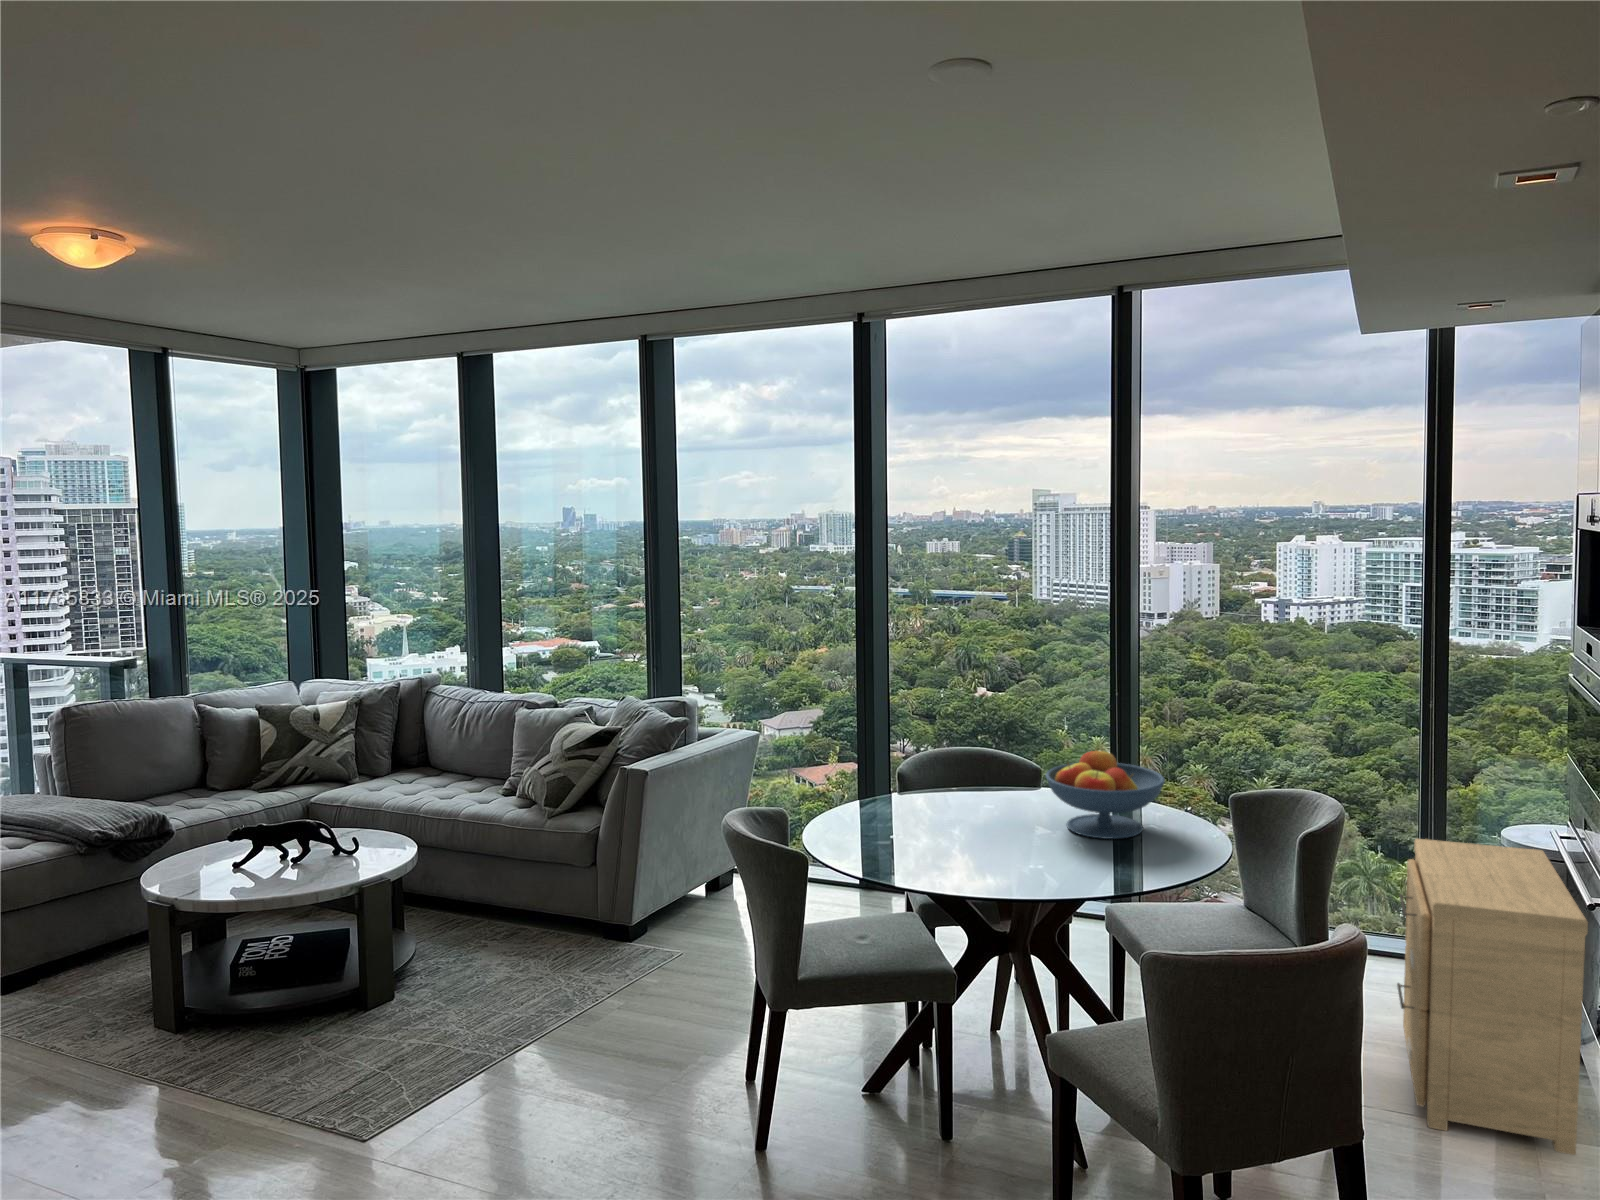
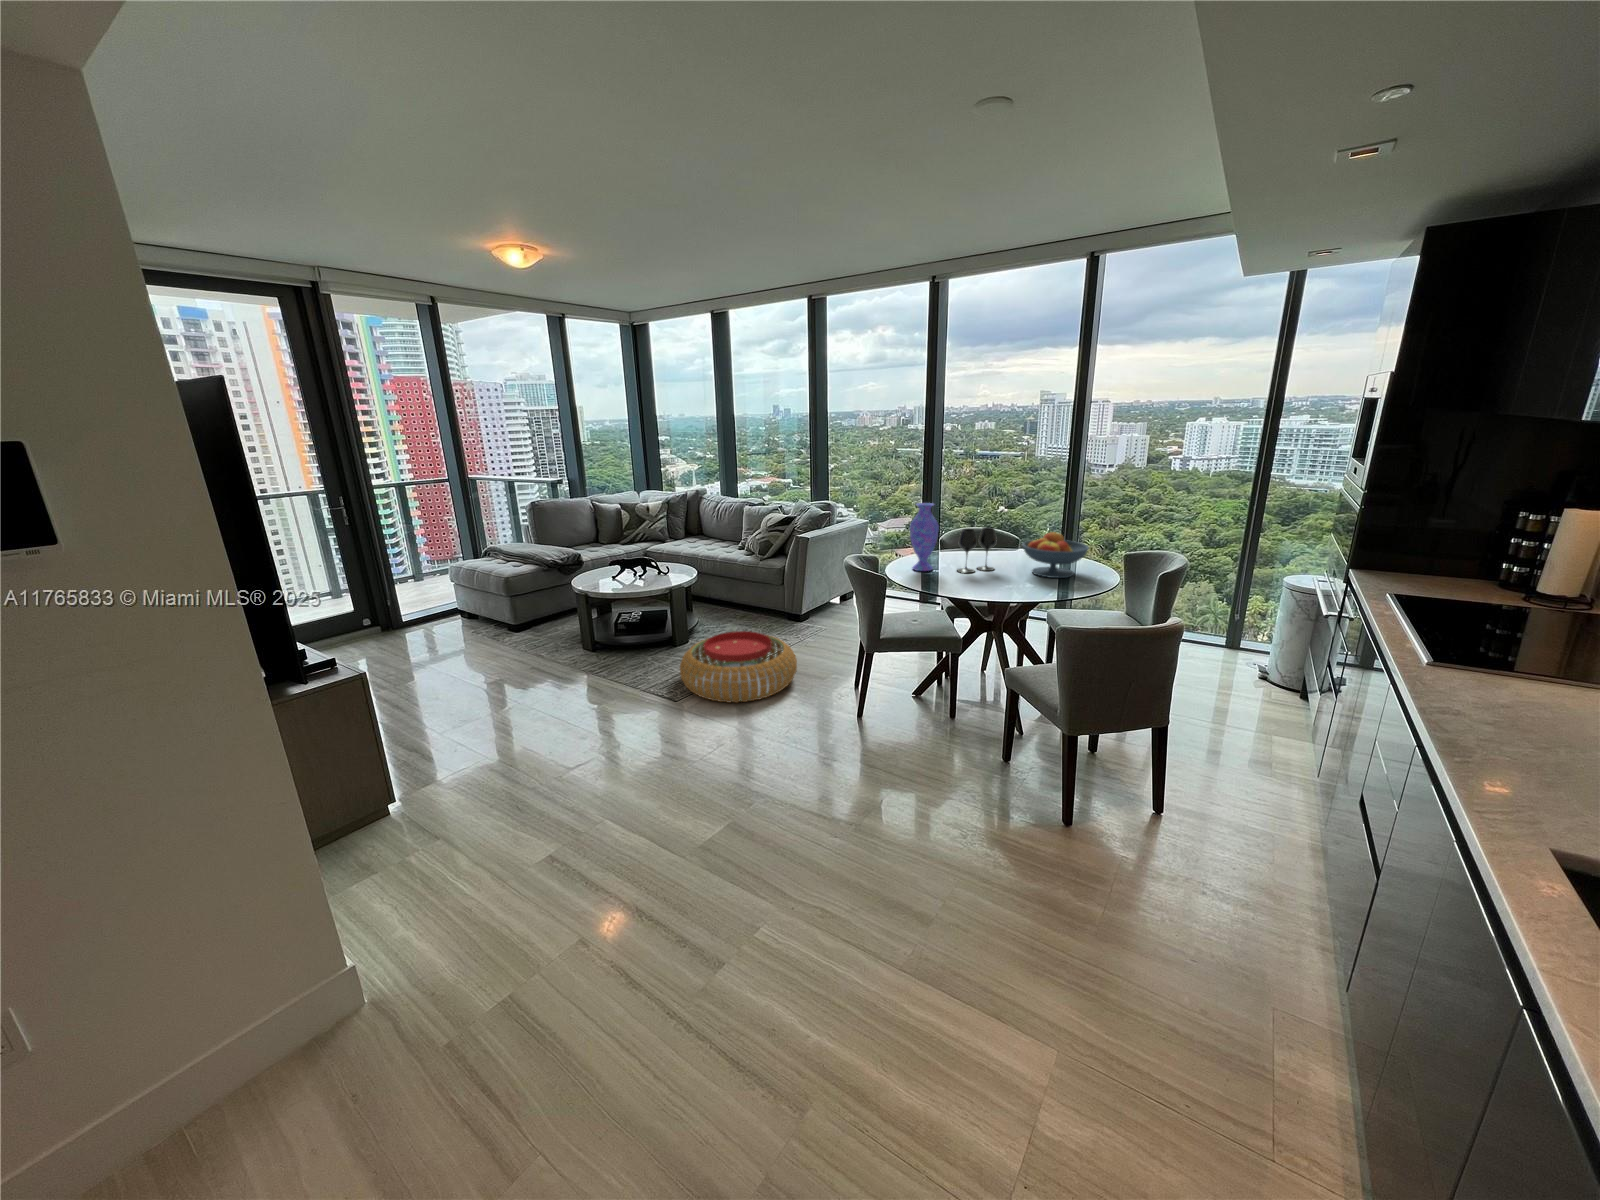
vase: none [837,705,892,837] -> present [910,503,939,571]
wine glass: none [931,745,1000,836] -> present [957,527,996,573]
side table: present [1397,839,1588,1155] -> none [1210,591,1325,755]
pouf: none [373,972,625,1146] -> present [680,631,797,703]

